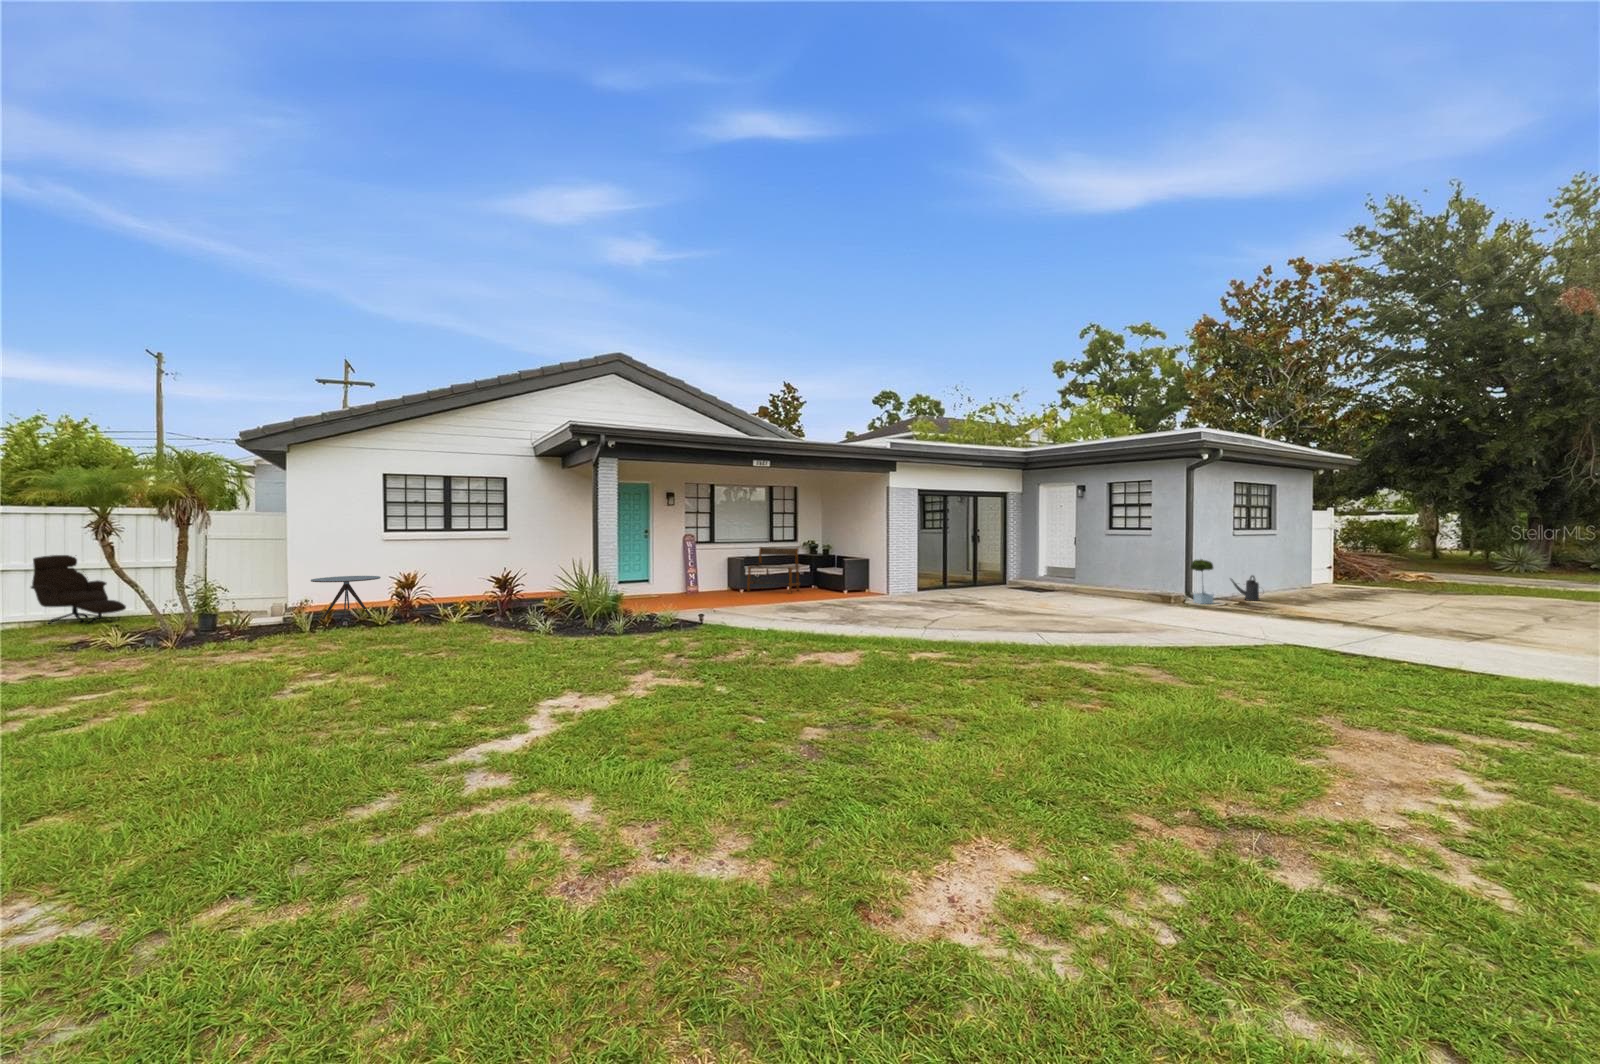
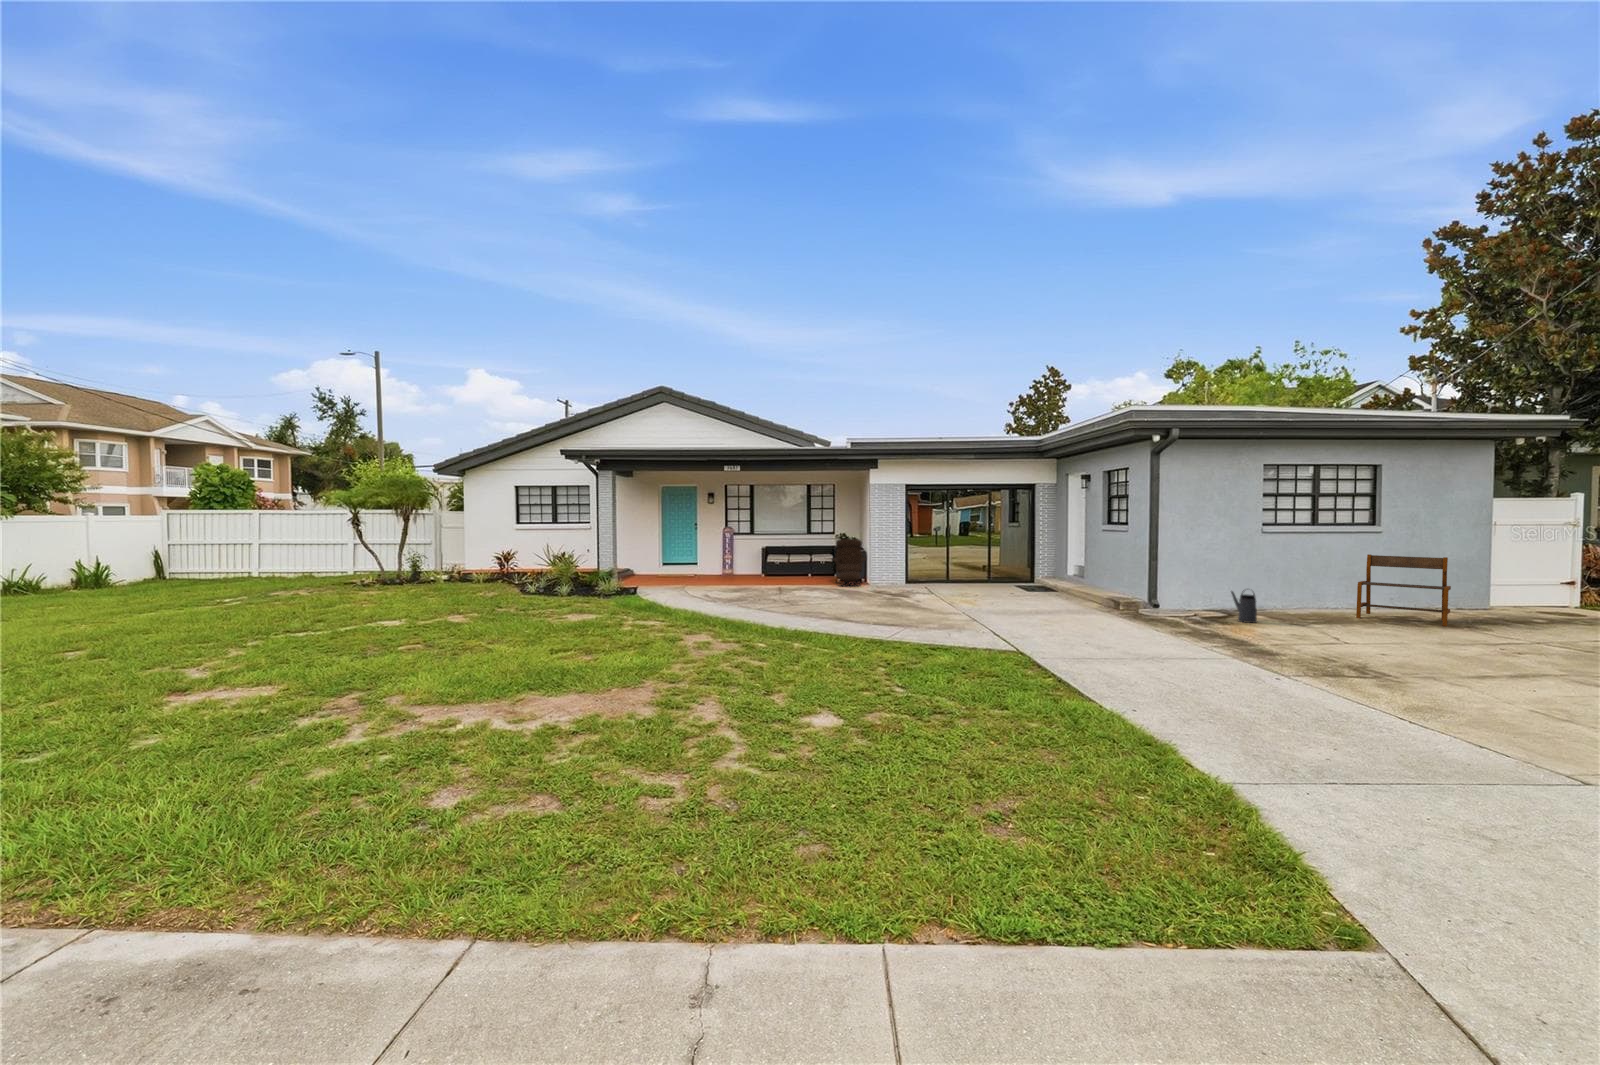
bench: present [747,547,800,593] -> present [1356,554,1451,626]
lounge chair: present [31,555,126,624] -> present [832,539,866,586]
potted tree: present [1191,559,1213,604] -> none [1131,564,1158,620]
round table: present [311,576,381,620] -> none [468,552,507,579]

